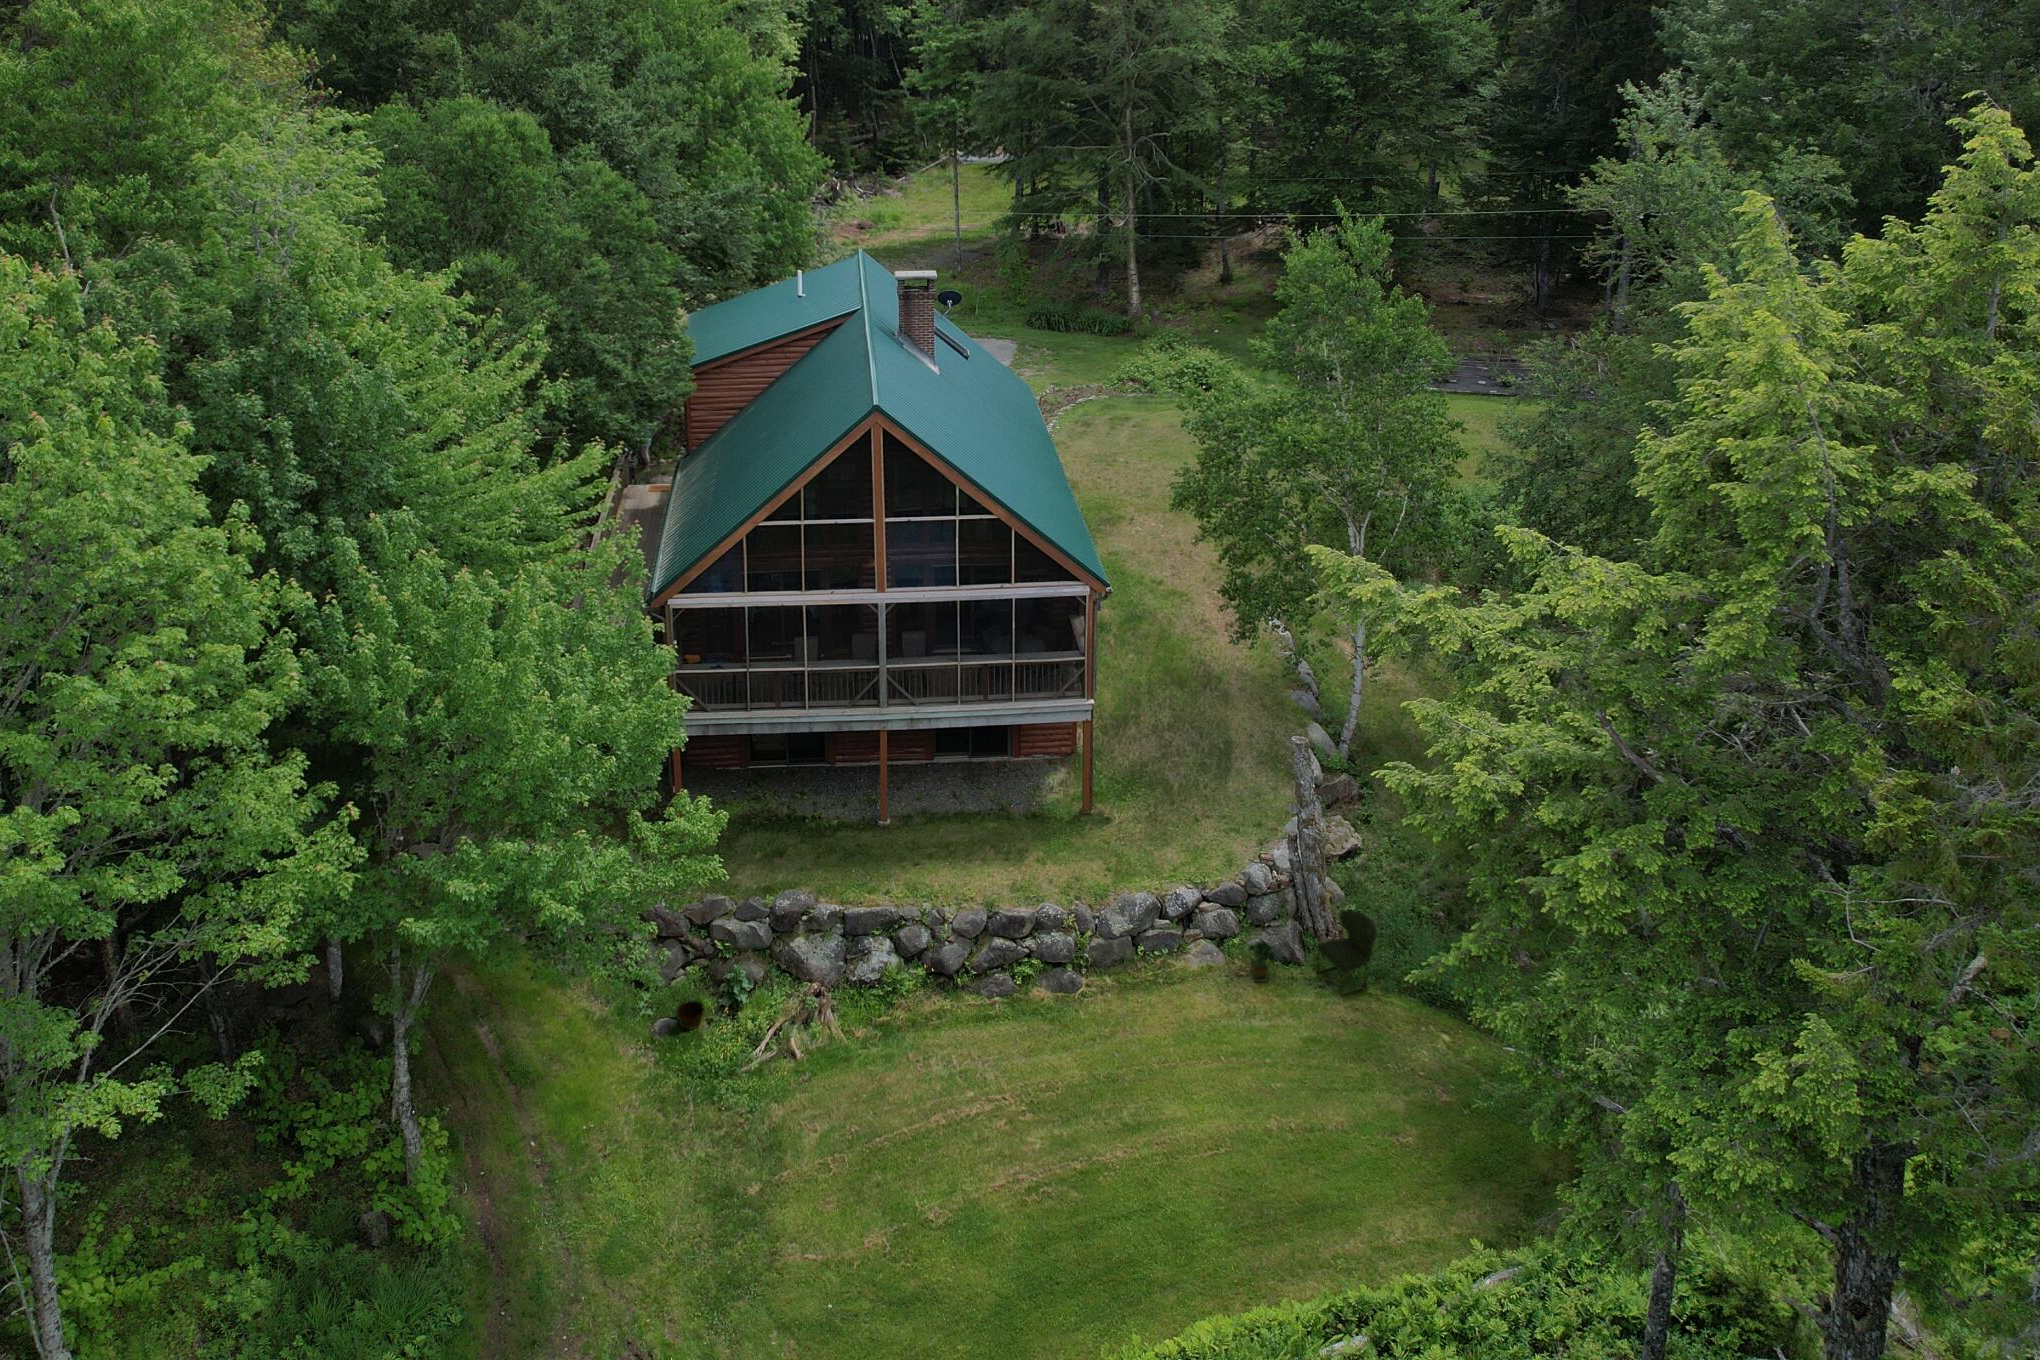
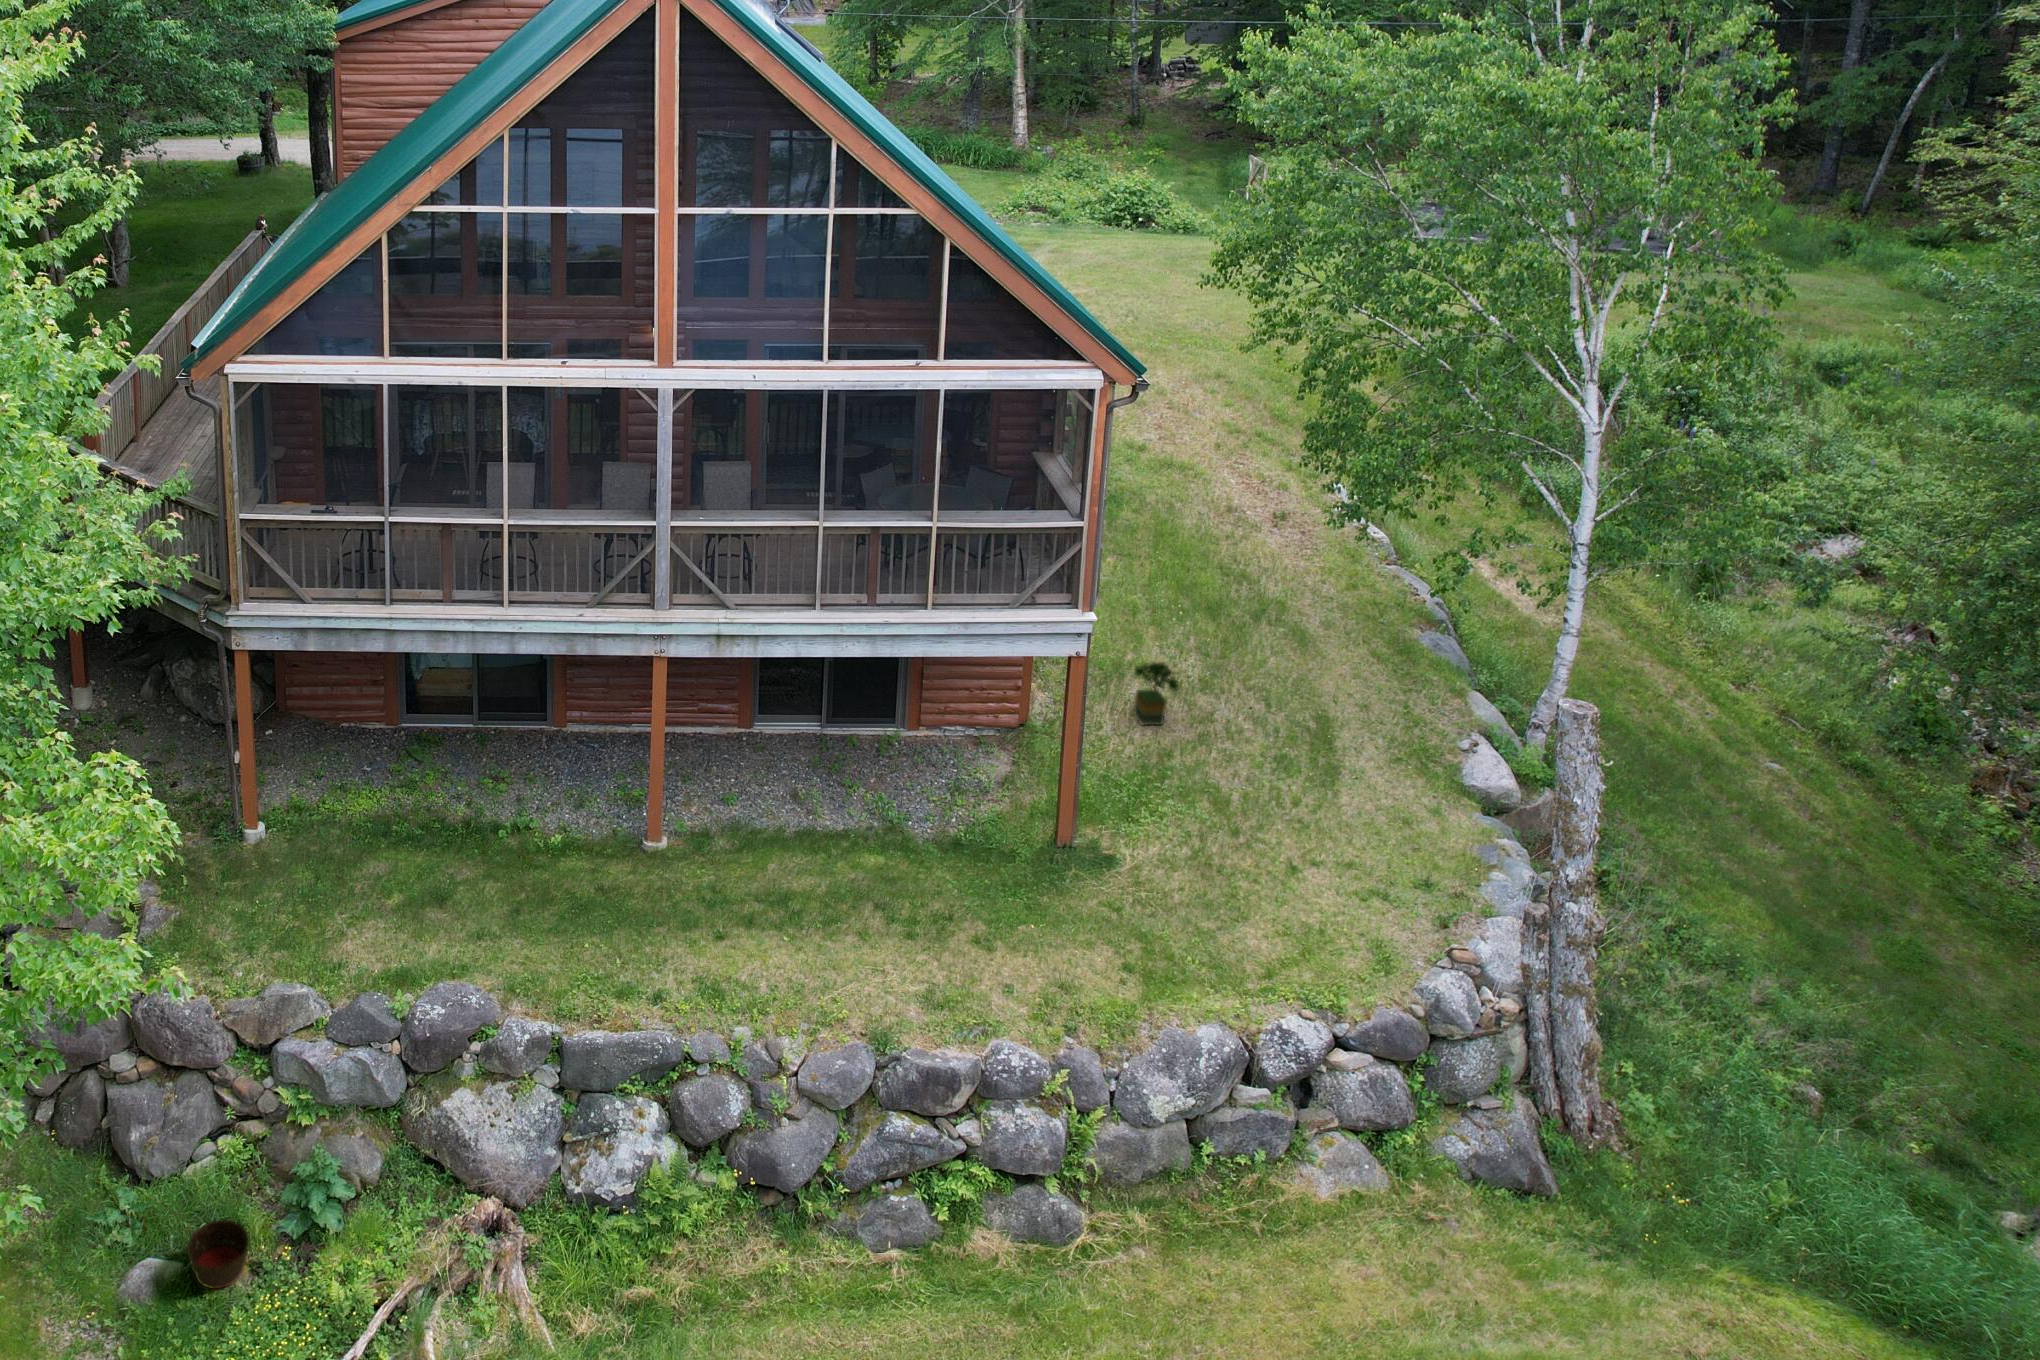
chair: present [1317,910,1377,996] -> none [1615,1107,1789,1308]
potted tree: present [1248,941,1275,982] -> present [1134,662,1179,725]

